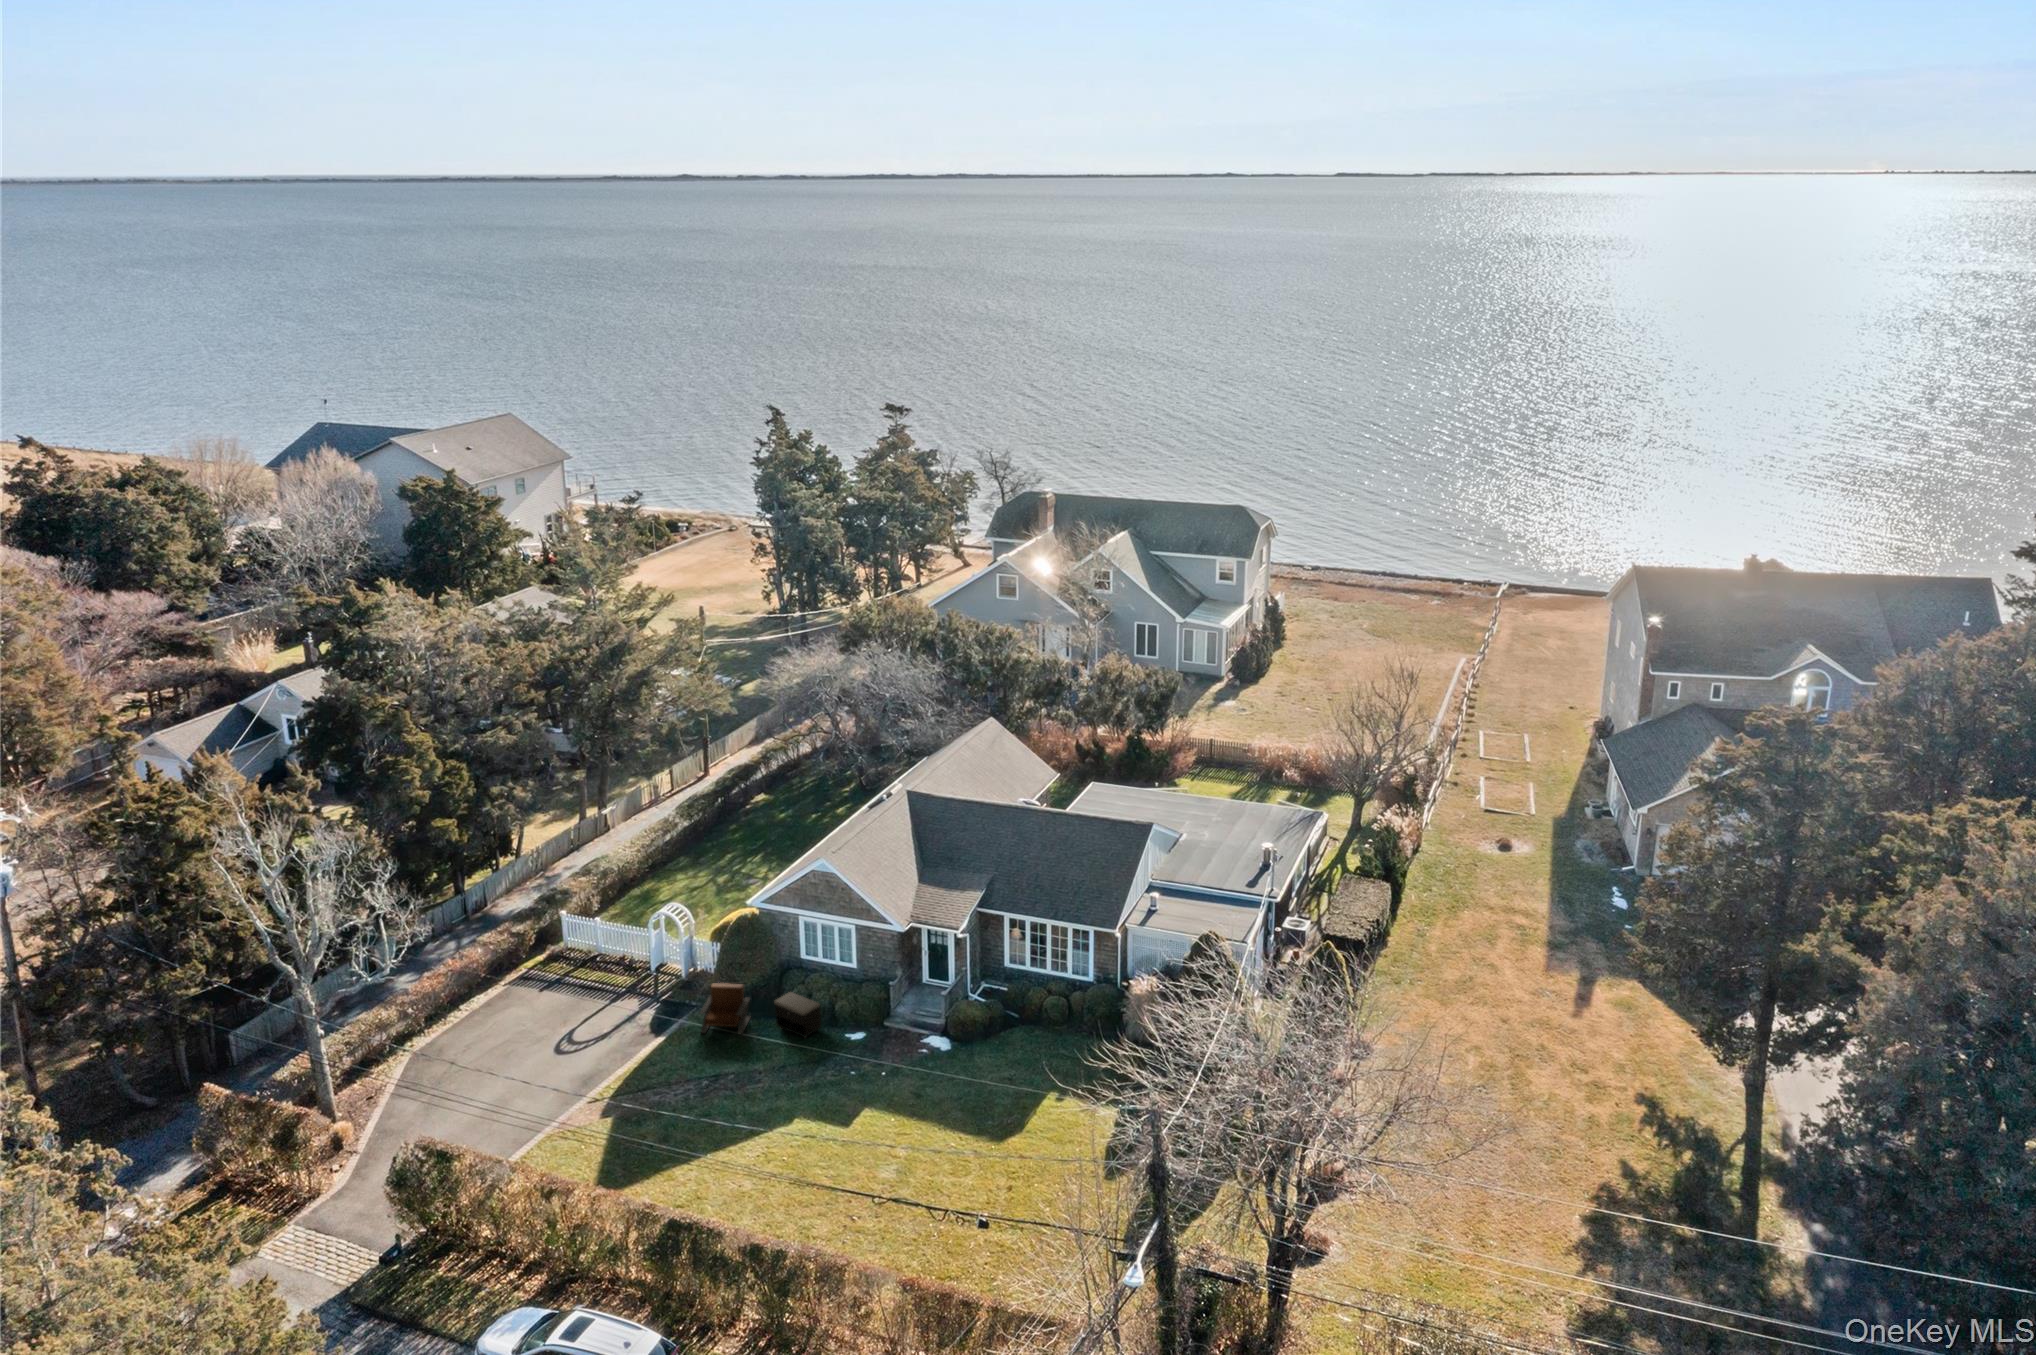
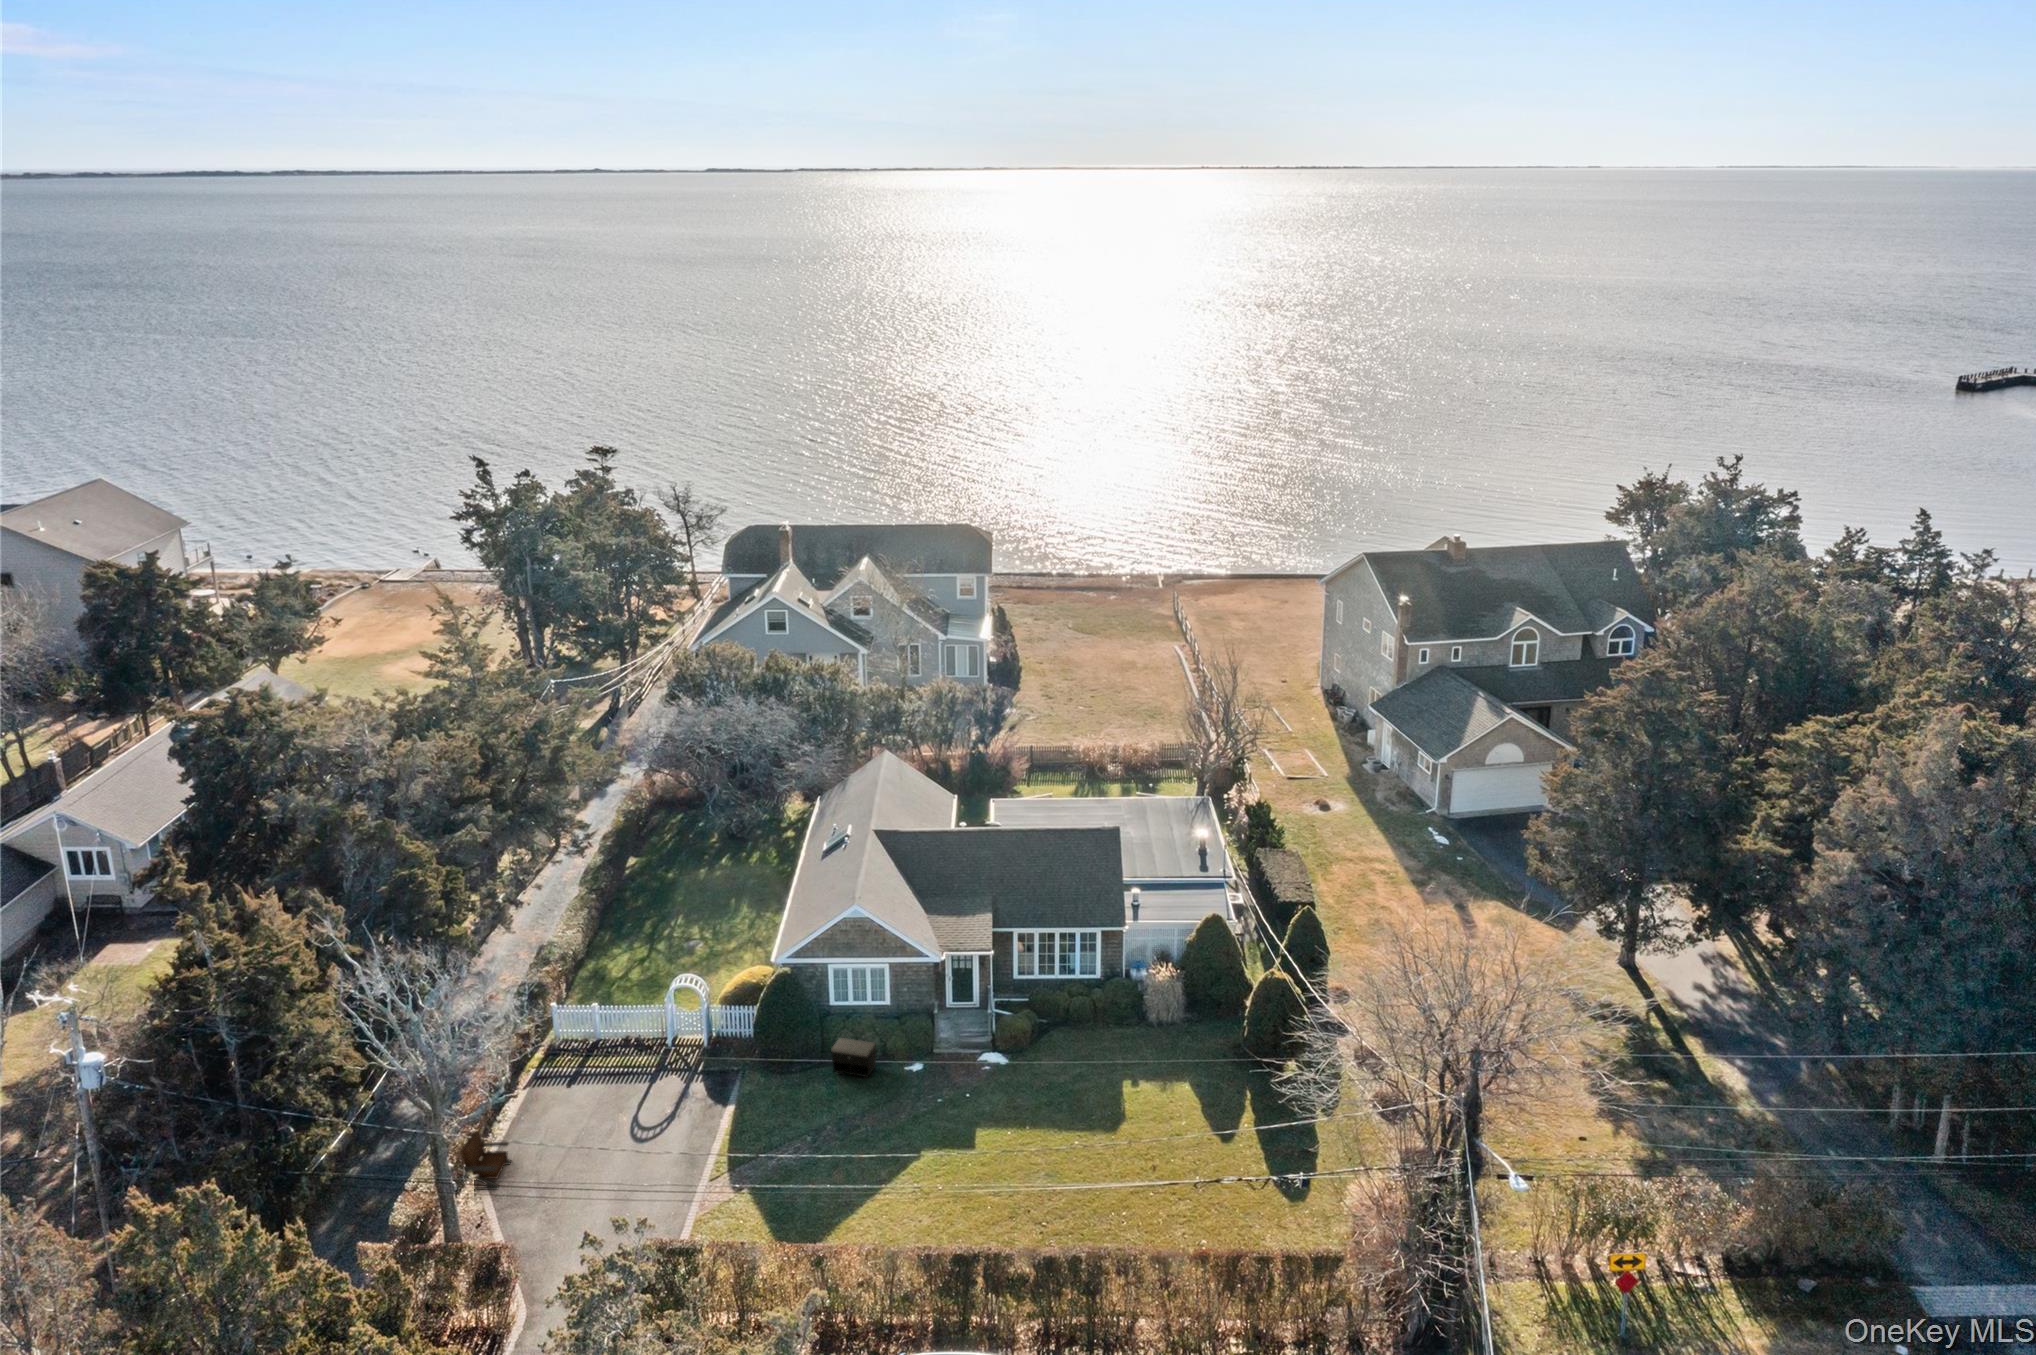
lounge chair: present [700,983,750,1034] -> present [460,1131,511,1190]

